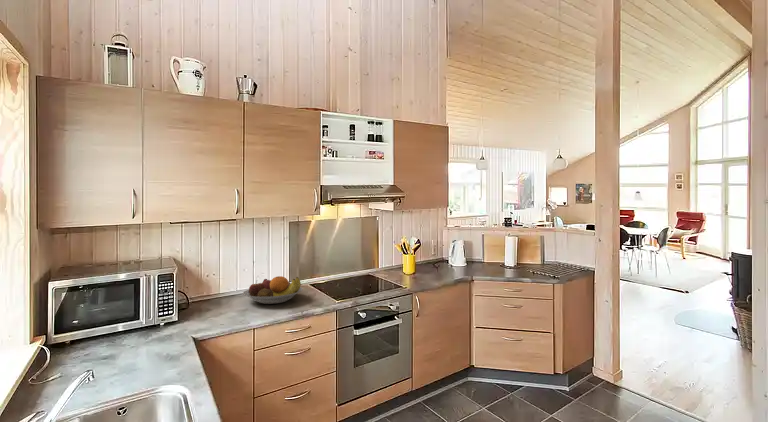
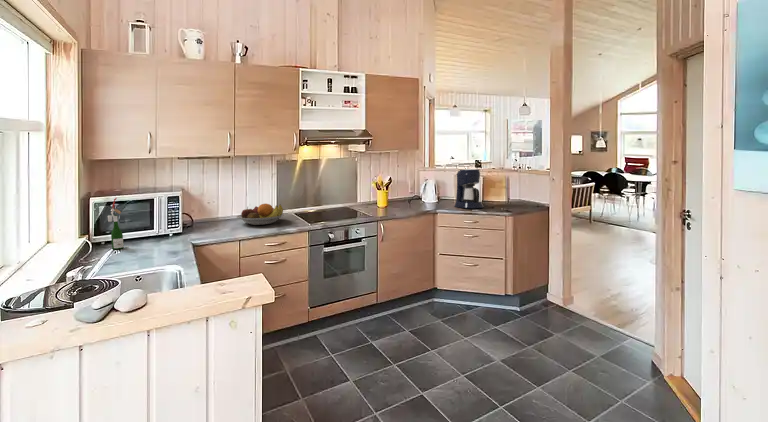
coffee maker: none [490,228,524,274] -> present [455,169,483,208]
wine bottle: none [77,281,104,353] -> present [108,198,129,249]

